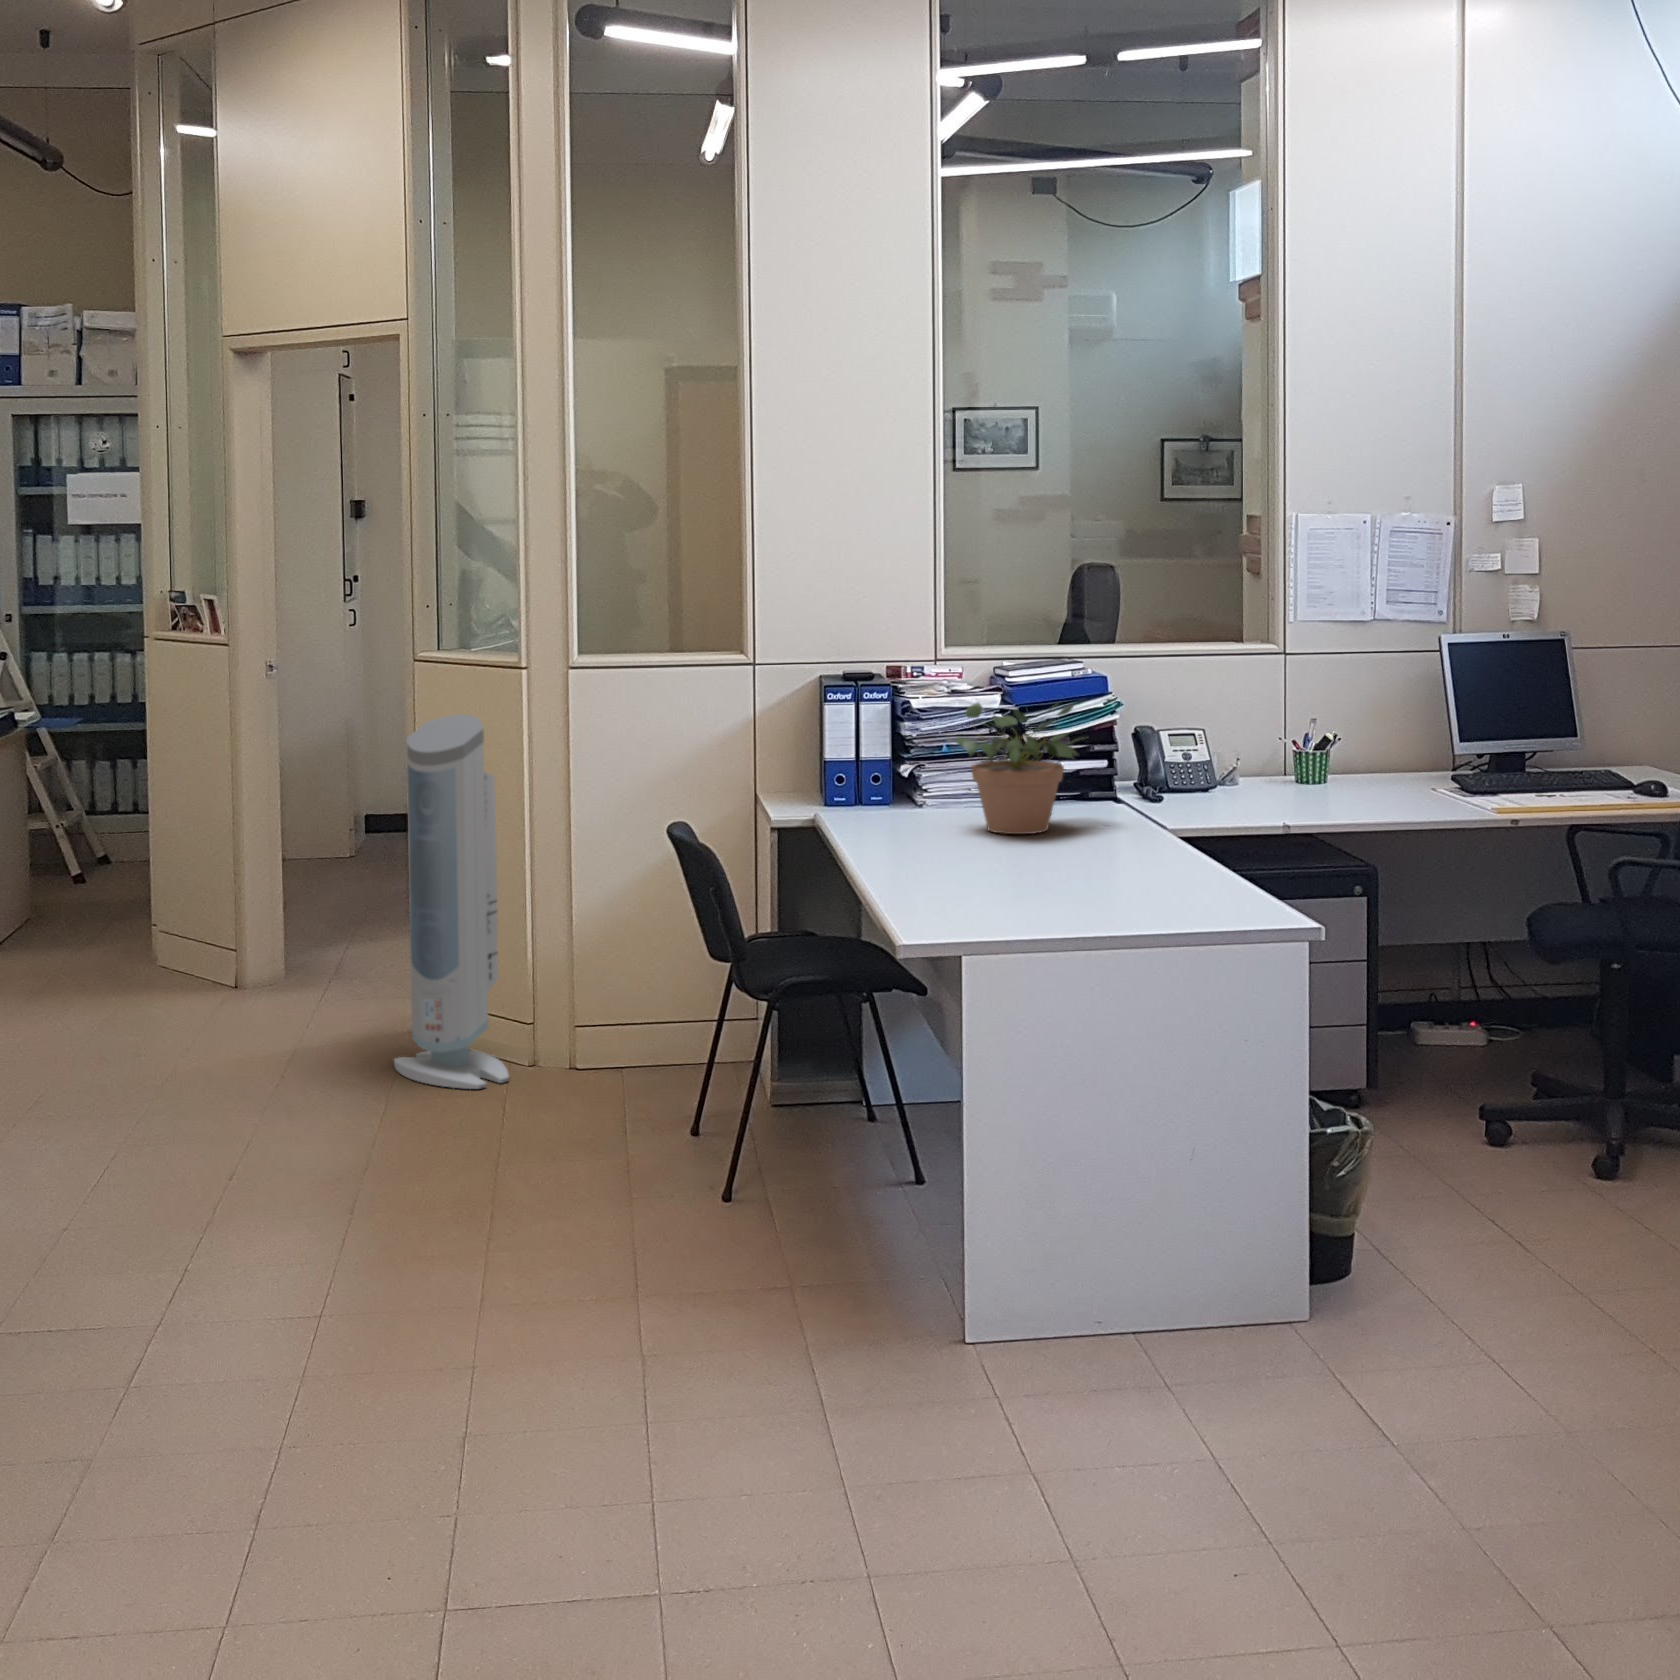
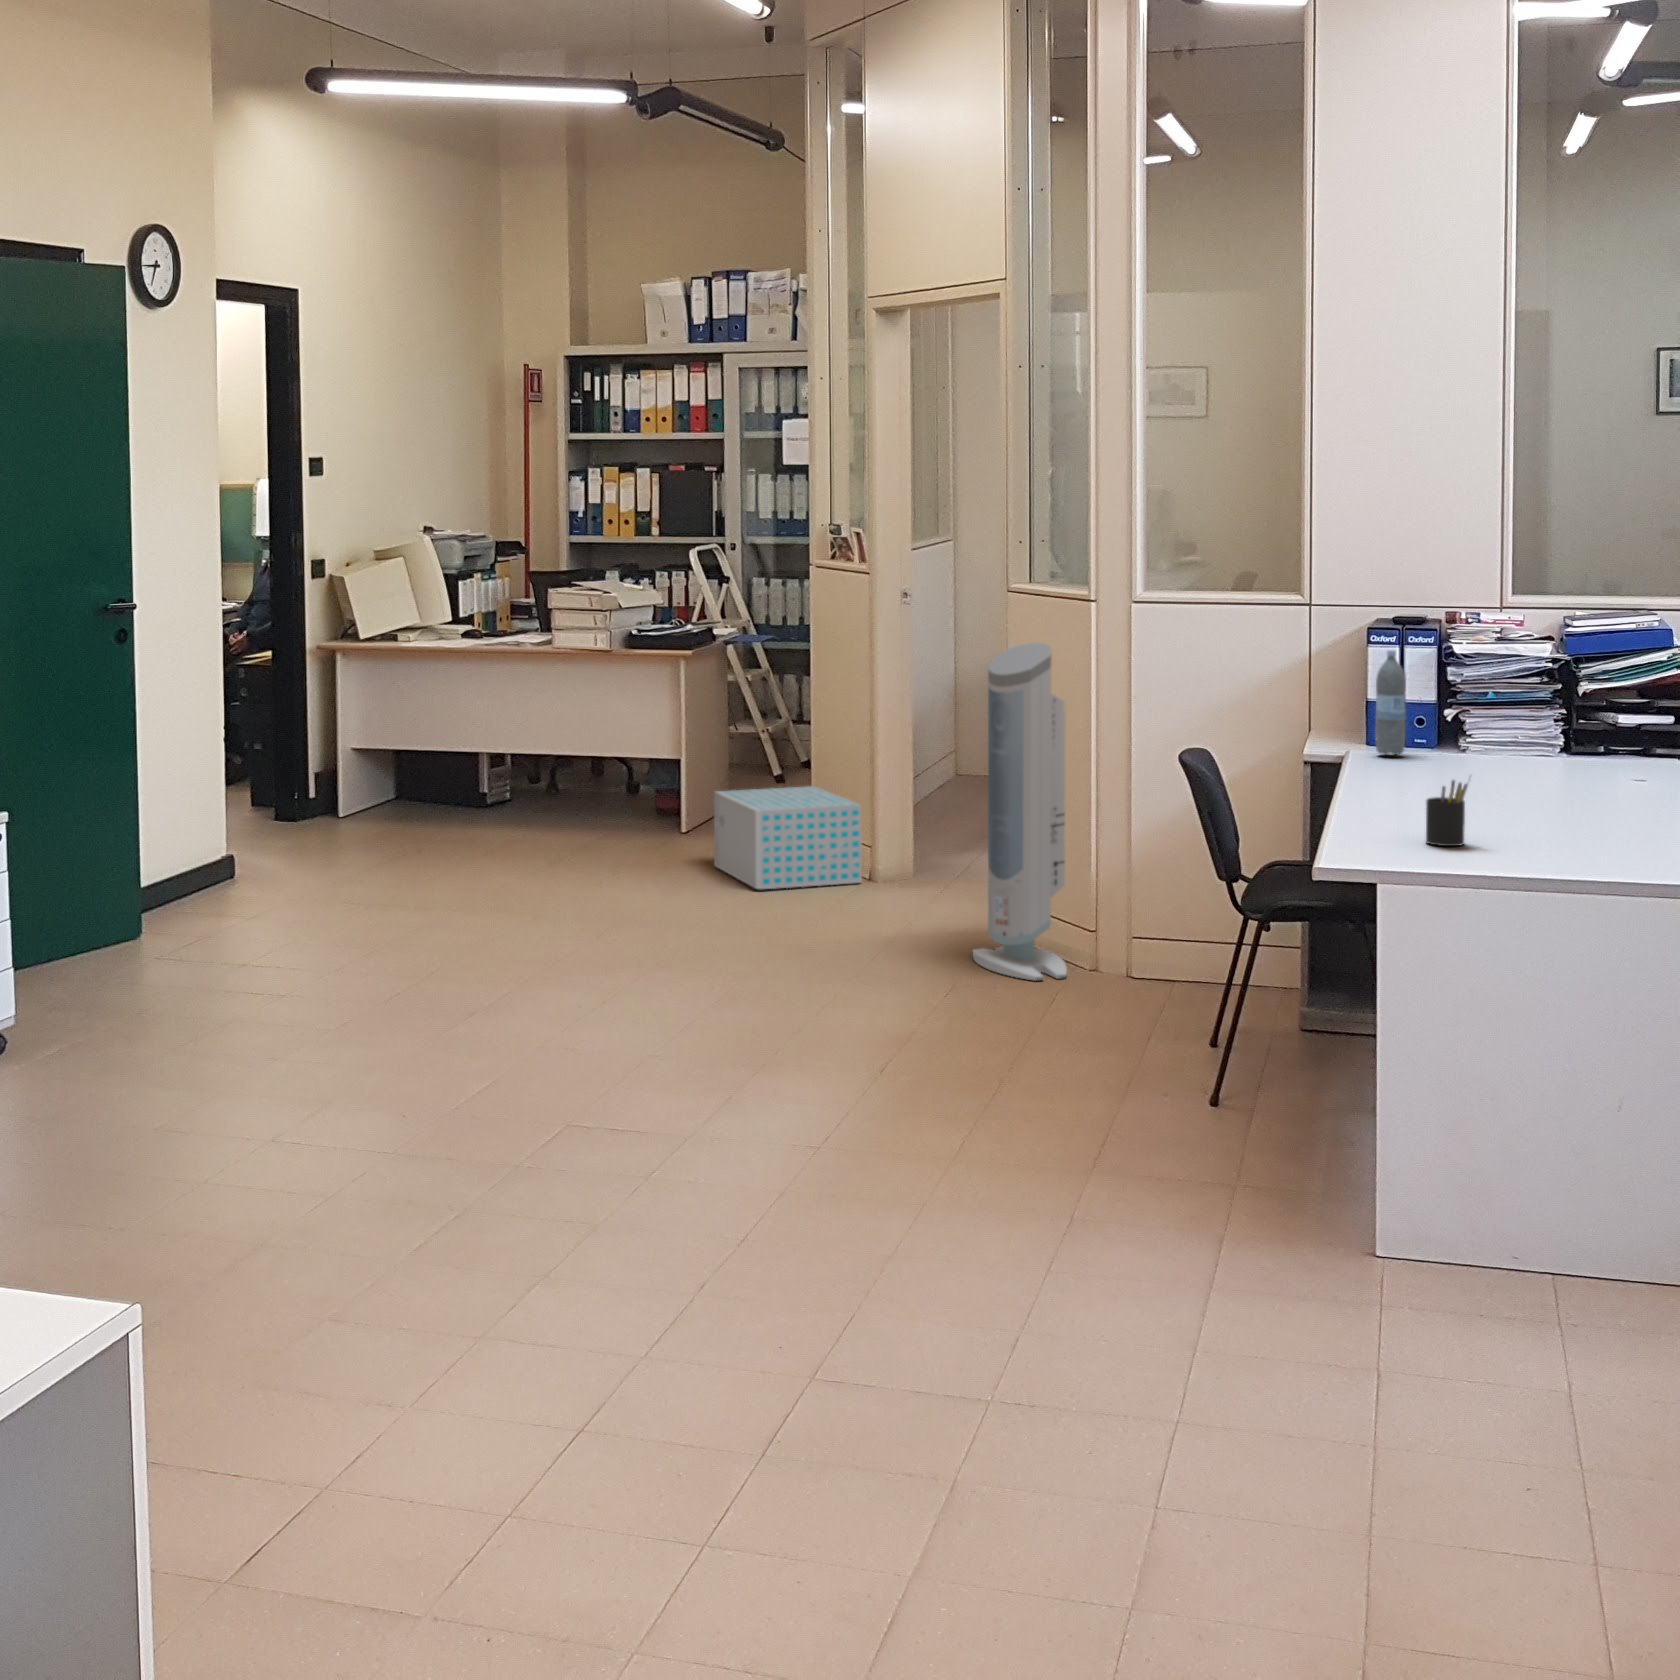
potted plant: present [956,703,1079,834] -> none [1468,648,1624,781]
water bottle: none [848,708,878,818] -> present [1375,650,1406,755]
pen holder: none [1004,839,1049,918] -> present [1426,780,1468,846]
storage box: none [38,885,227,1013] -> present [714,786,862,889]

